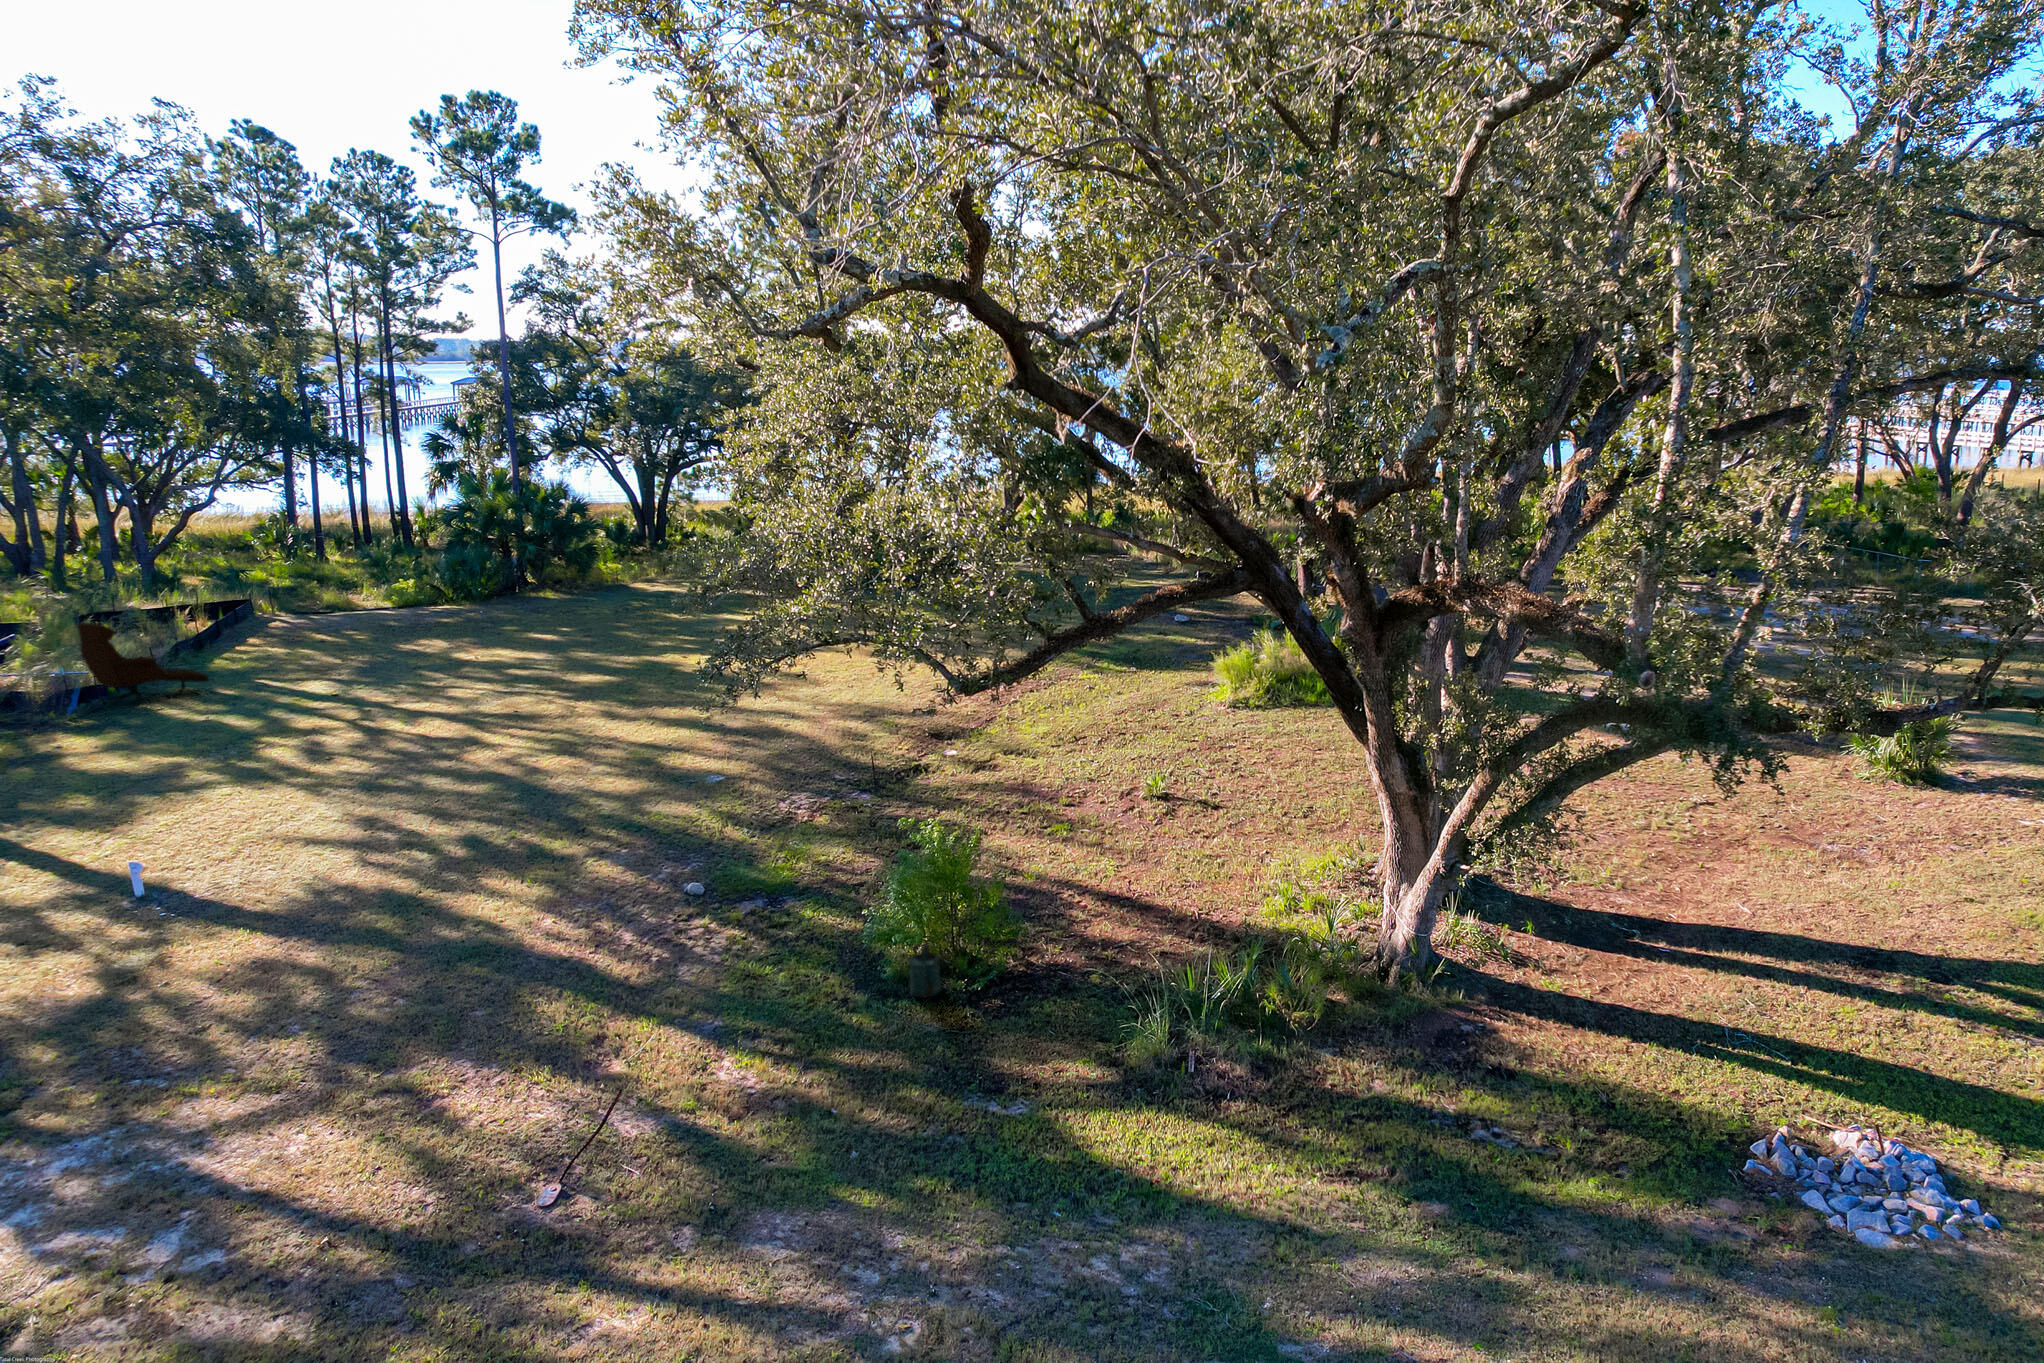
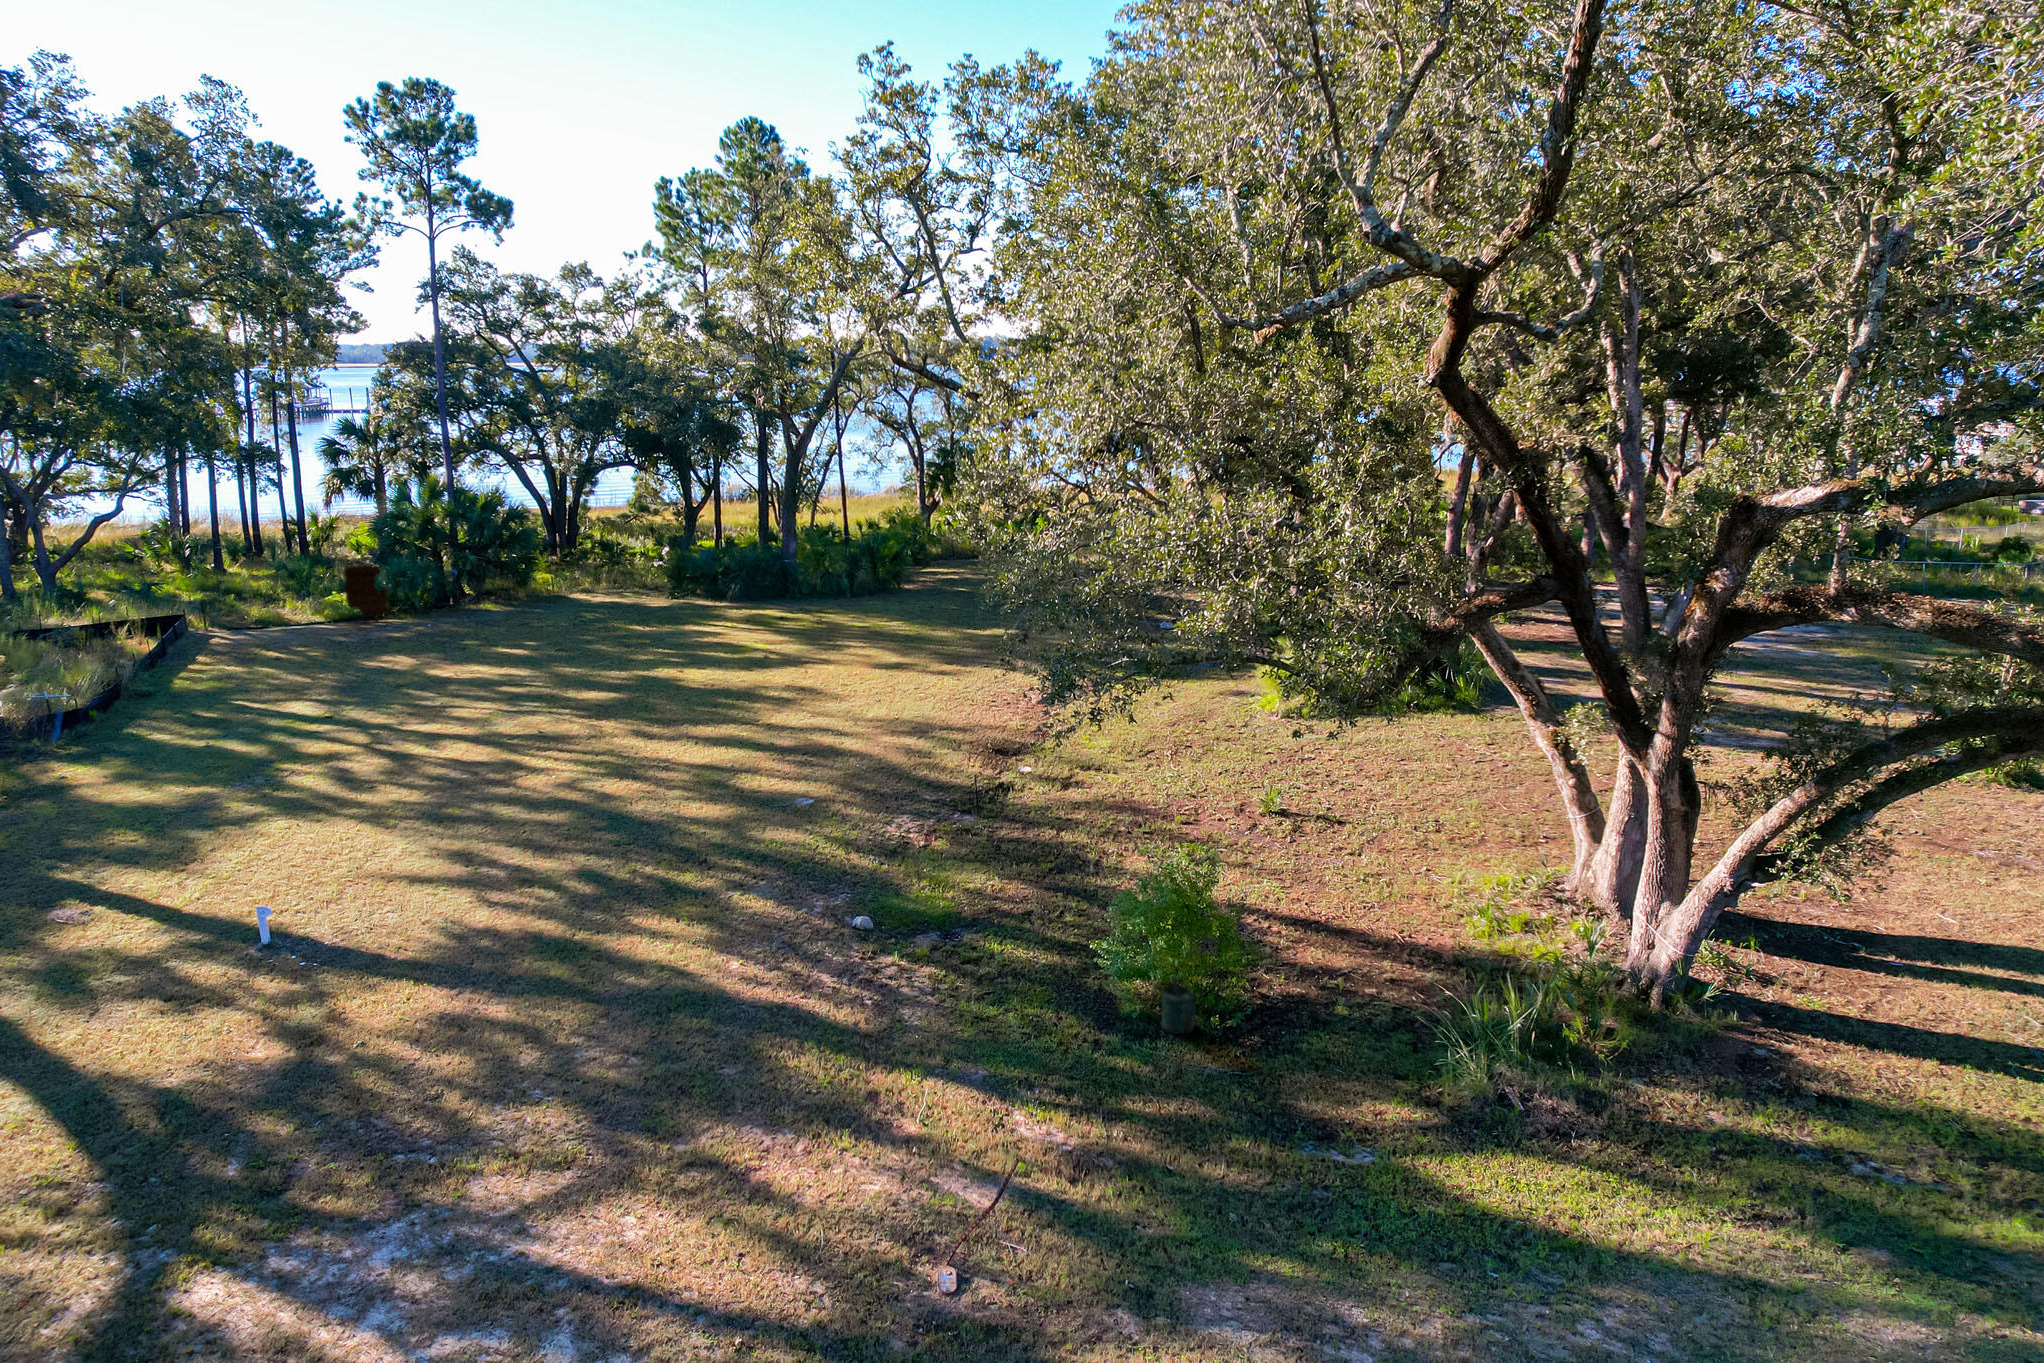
lounge chair: present [77,623,209,706] -> present [341,565,391,621]

